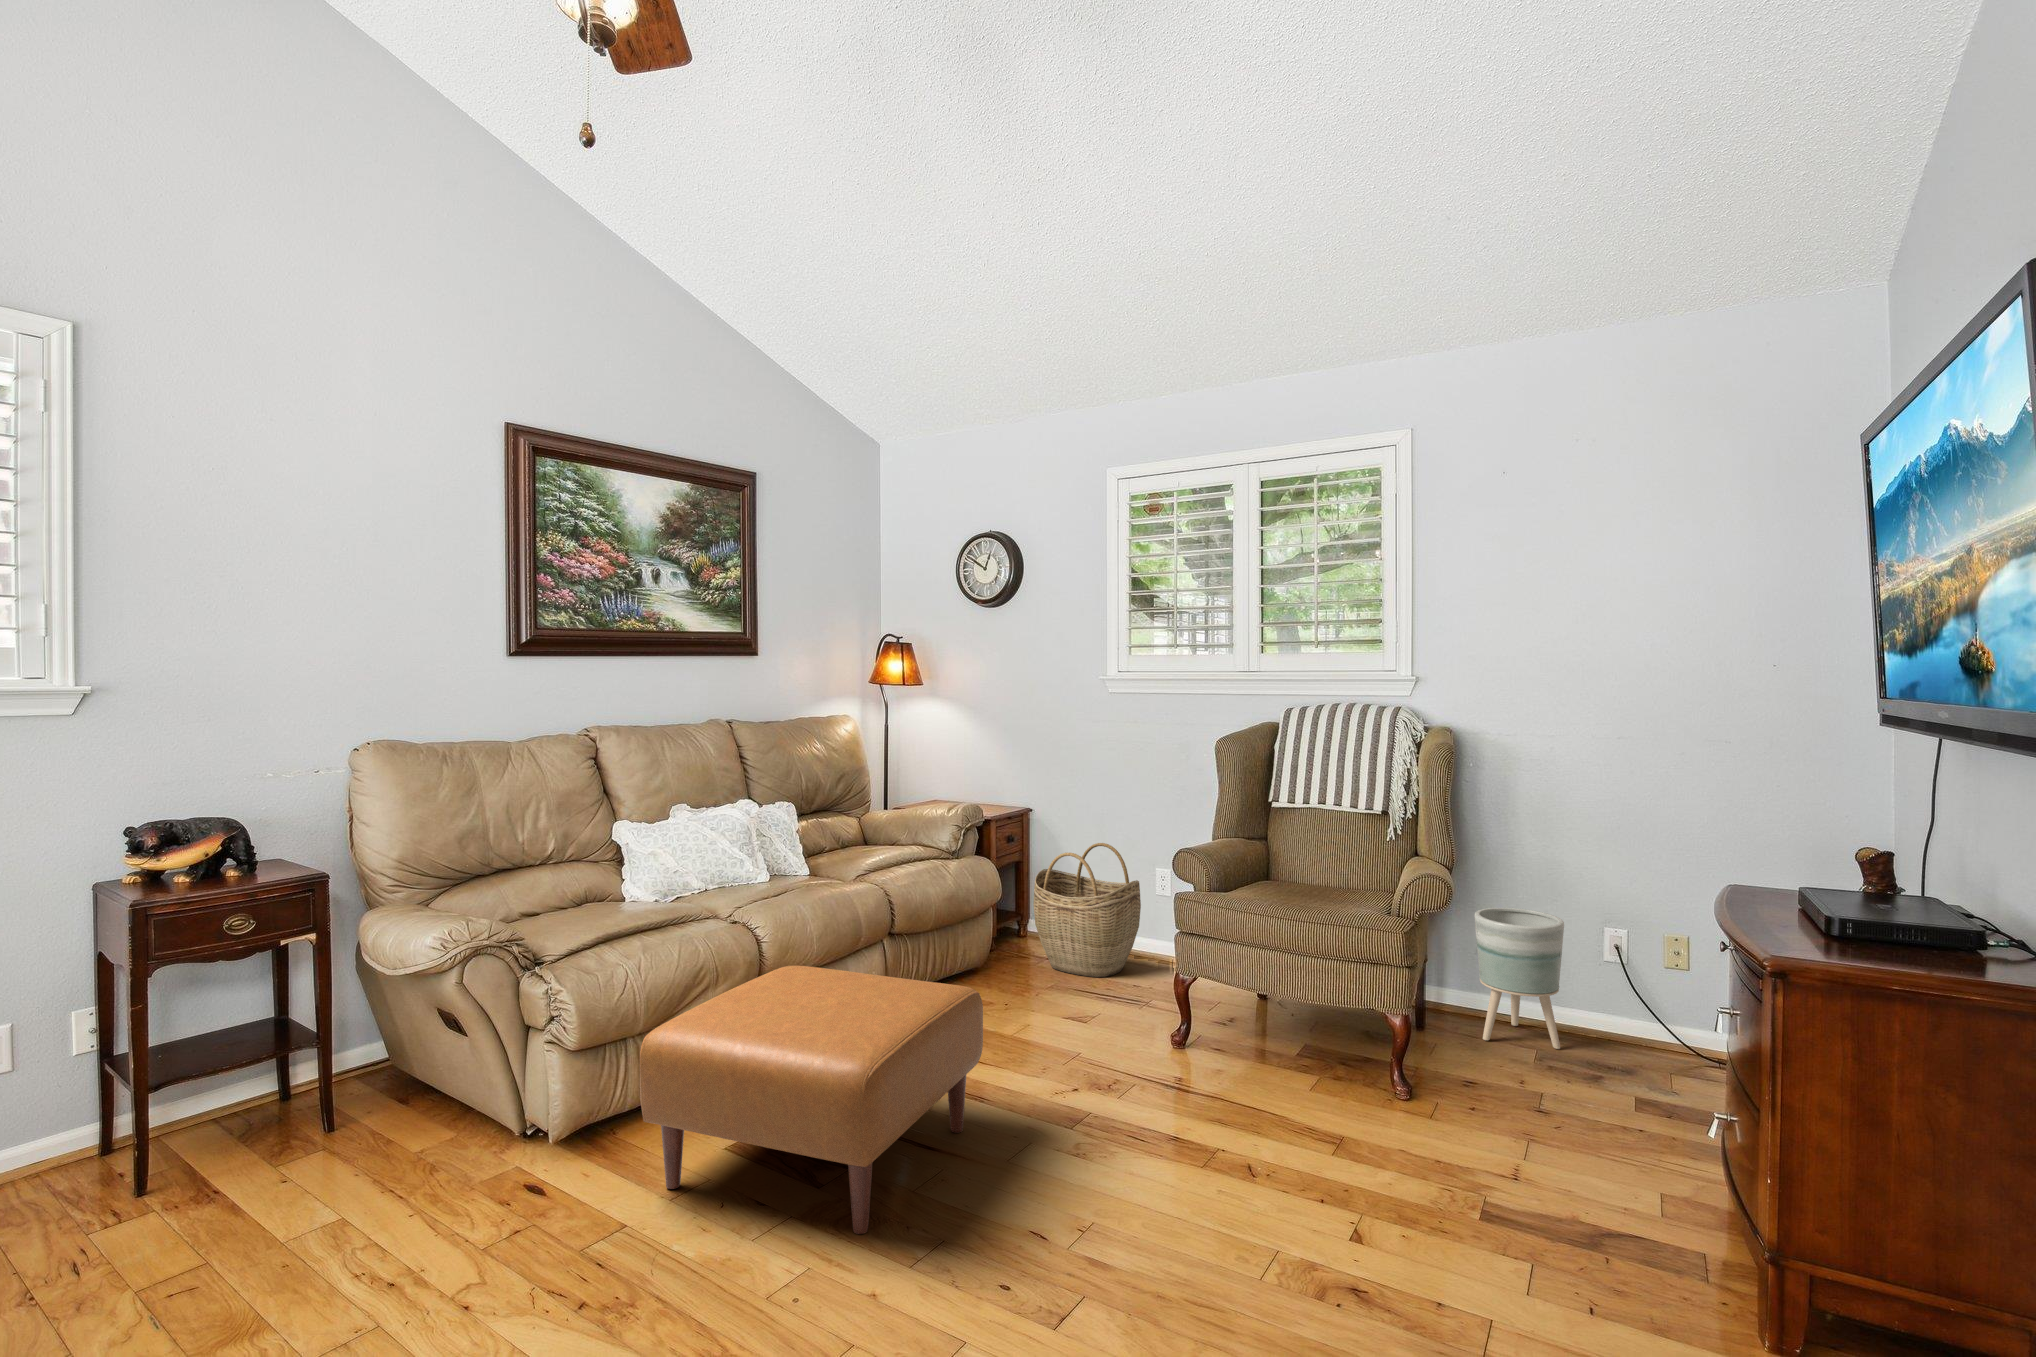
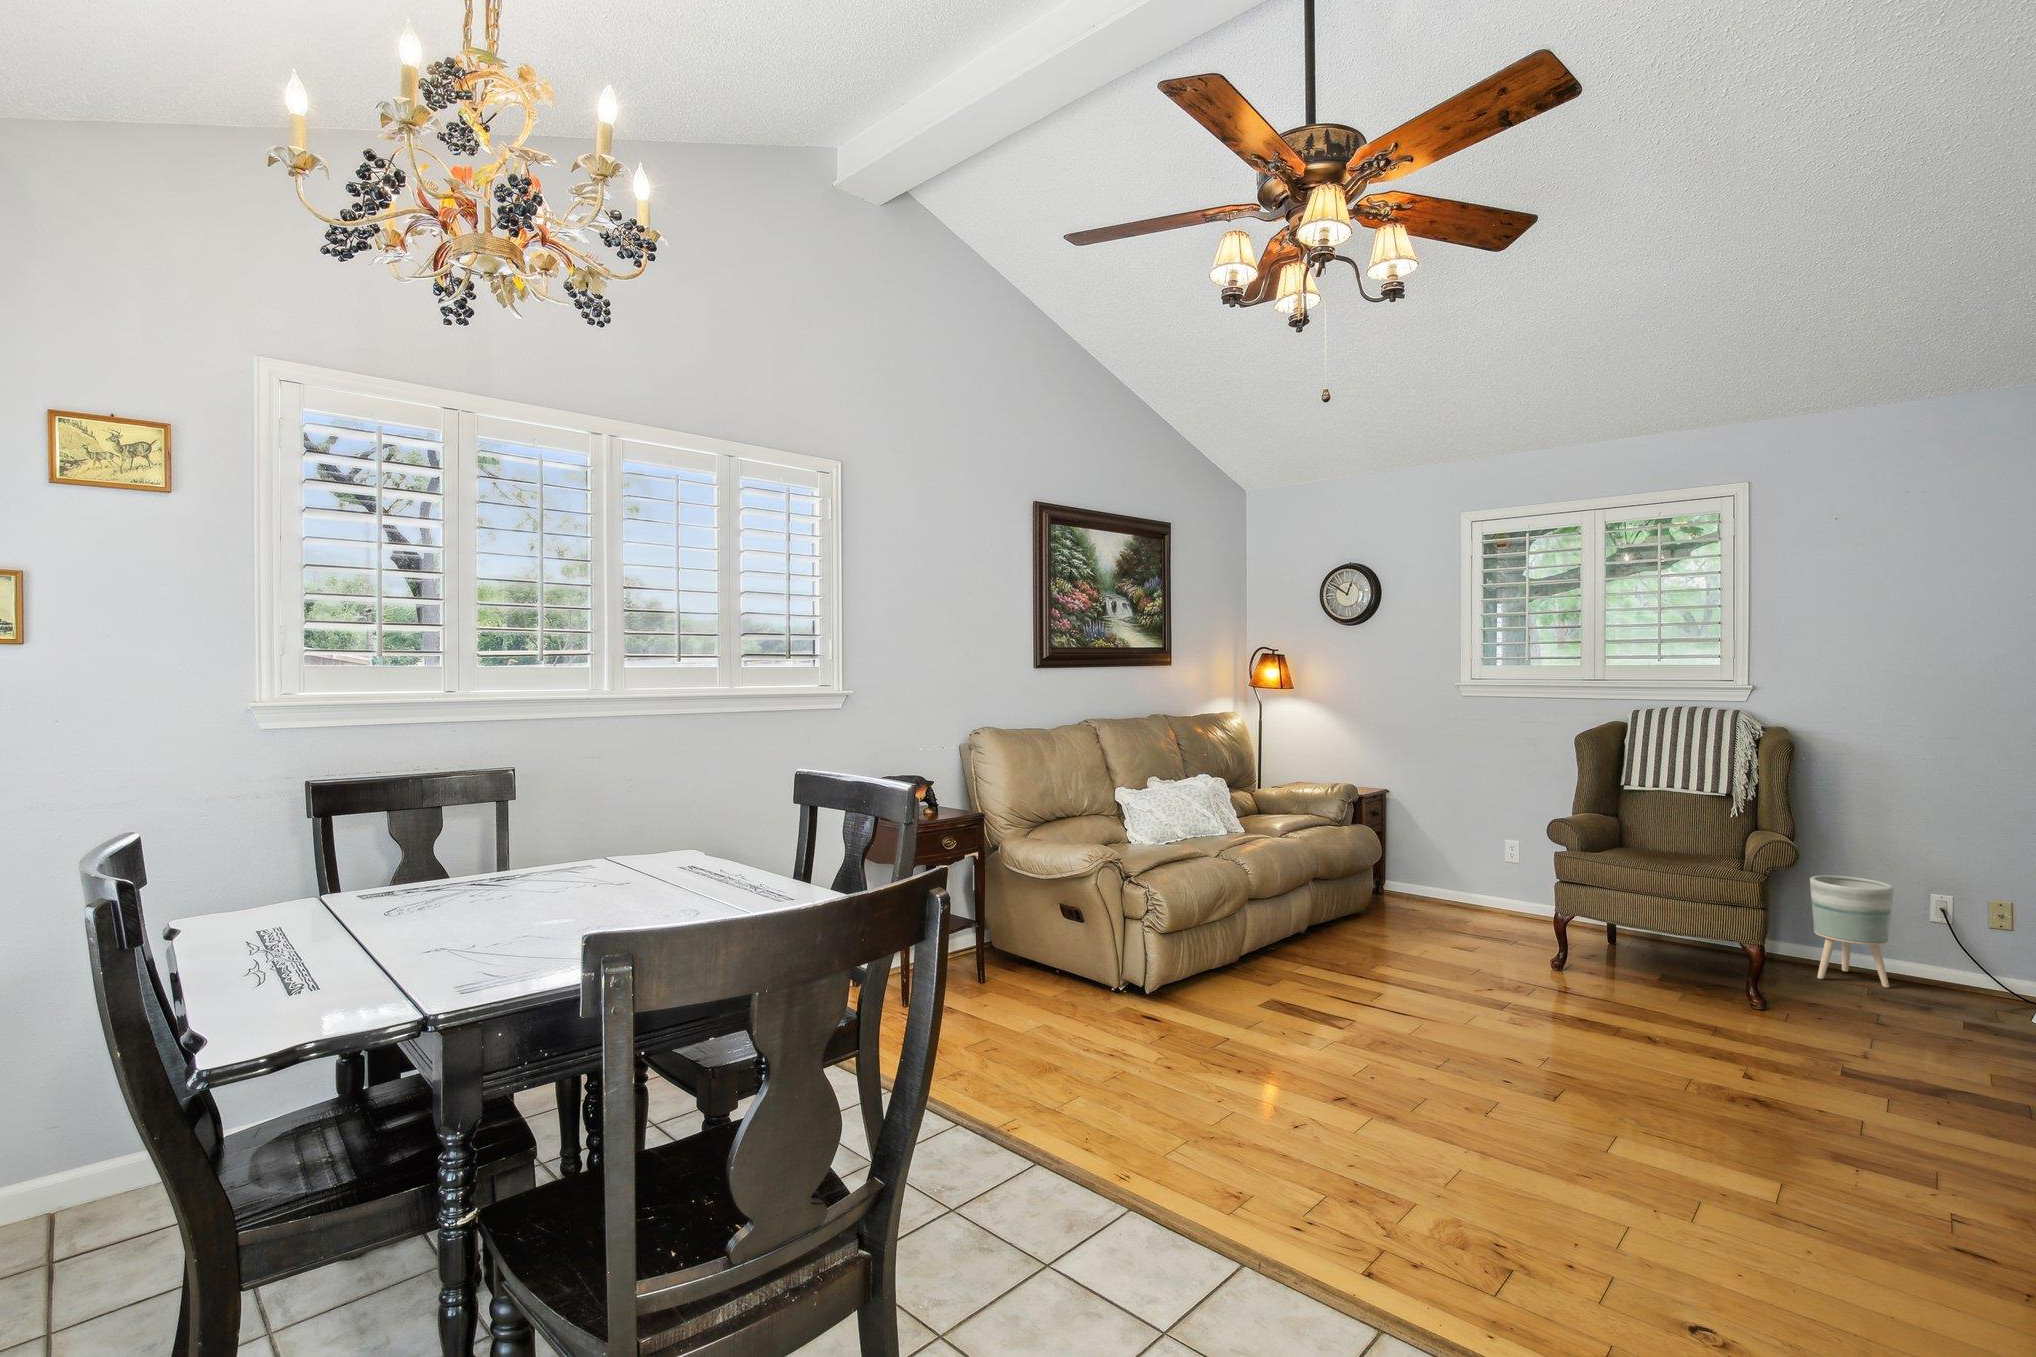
woven basket: present [1033,843,1141,977] -> none [1402,817,1496,923]
ottoman: present [640,966,983,1234] -> none [1219,888,1431,1048]

